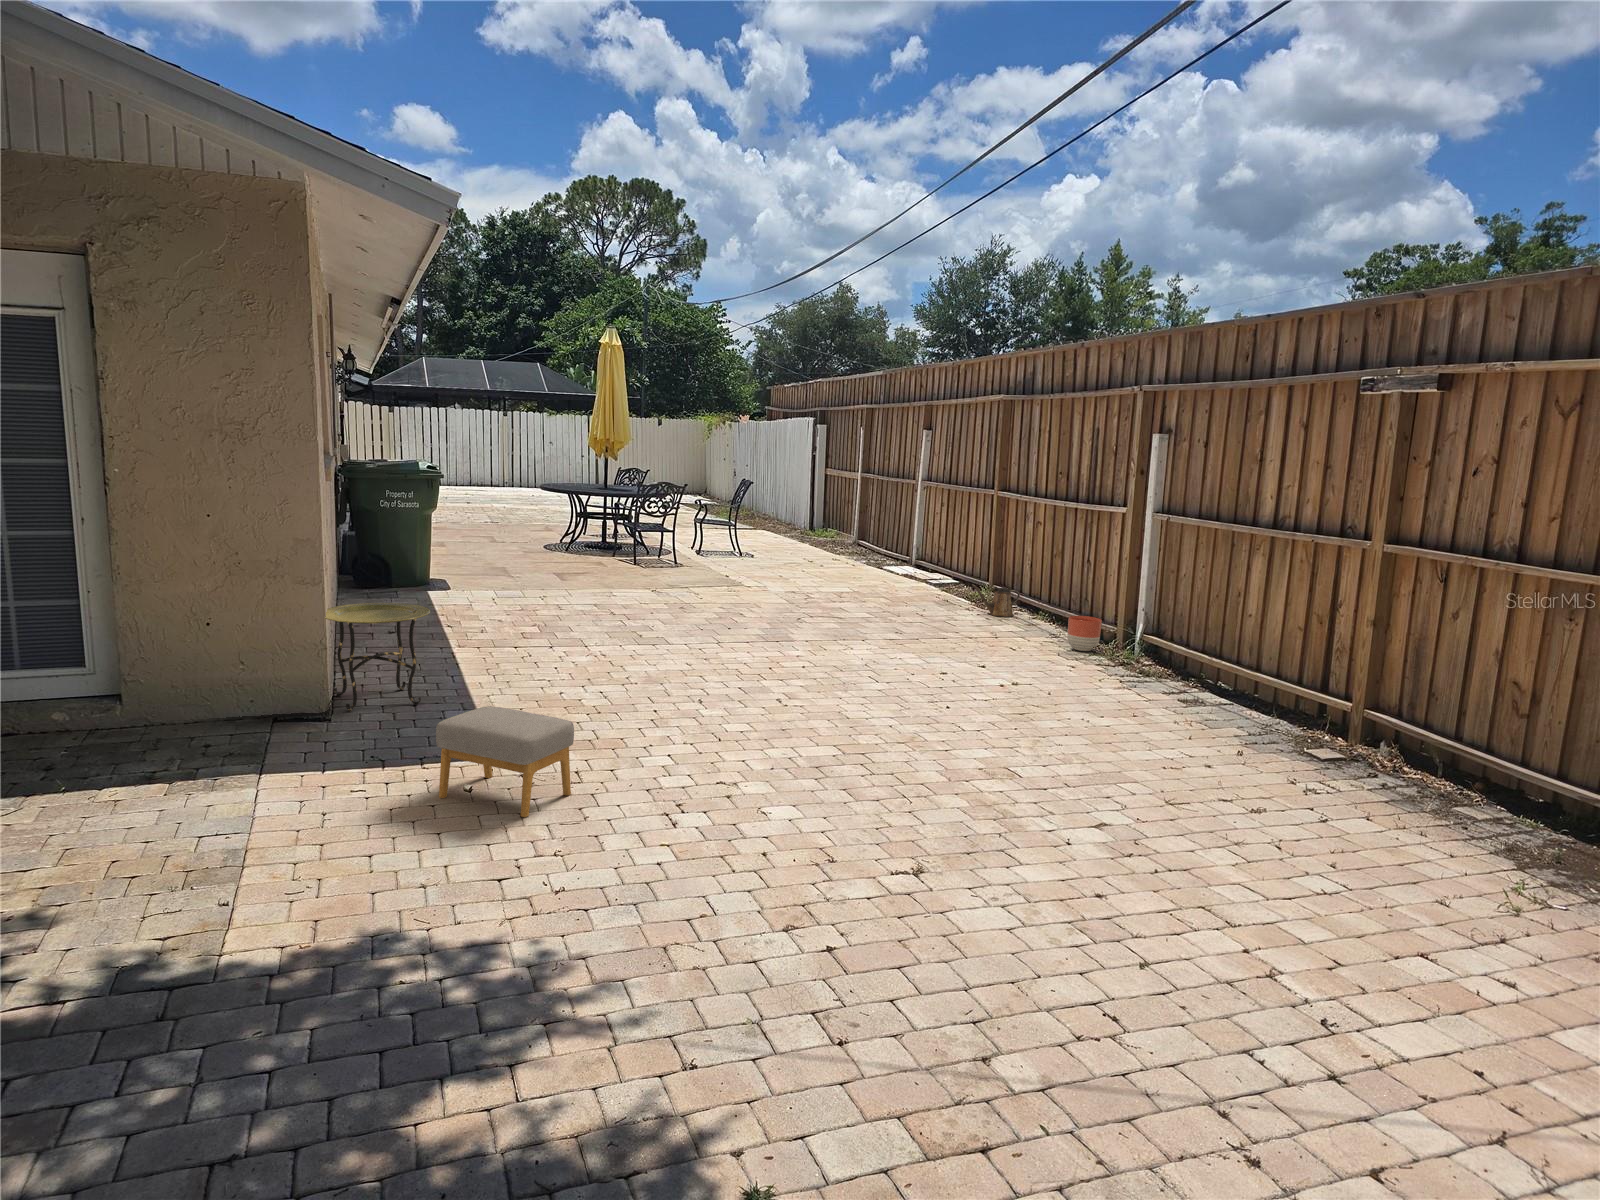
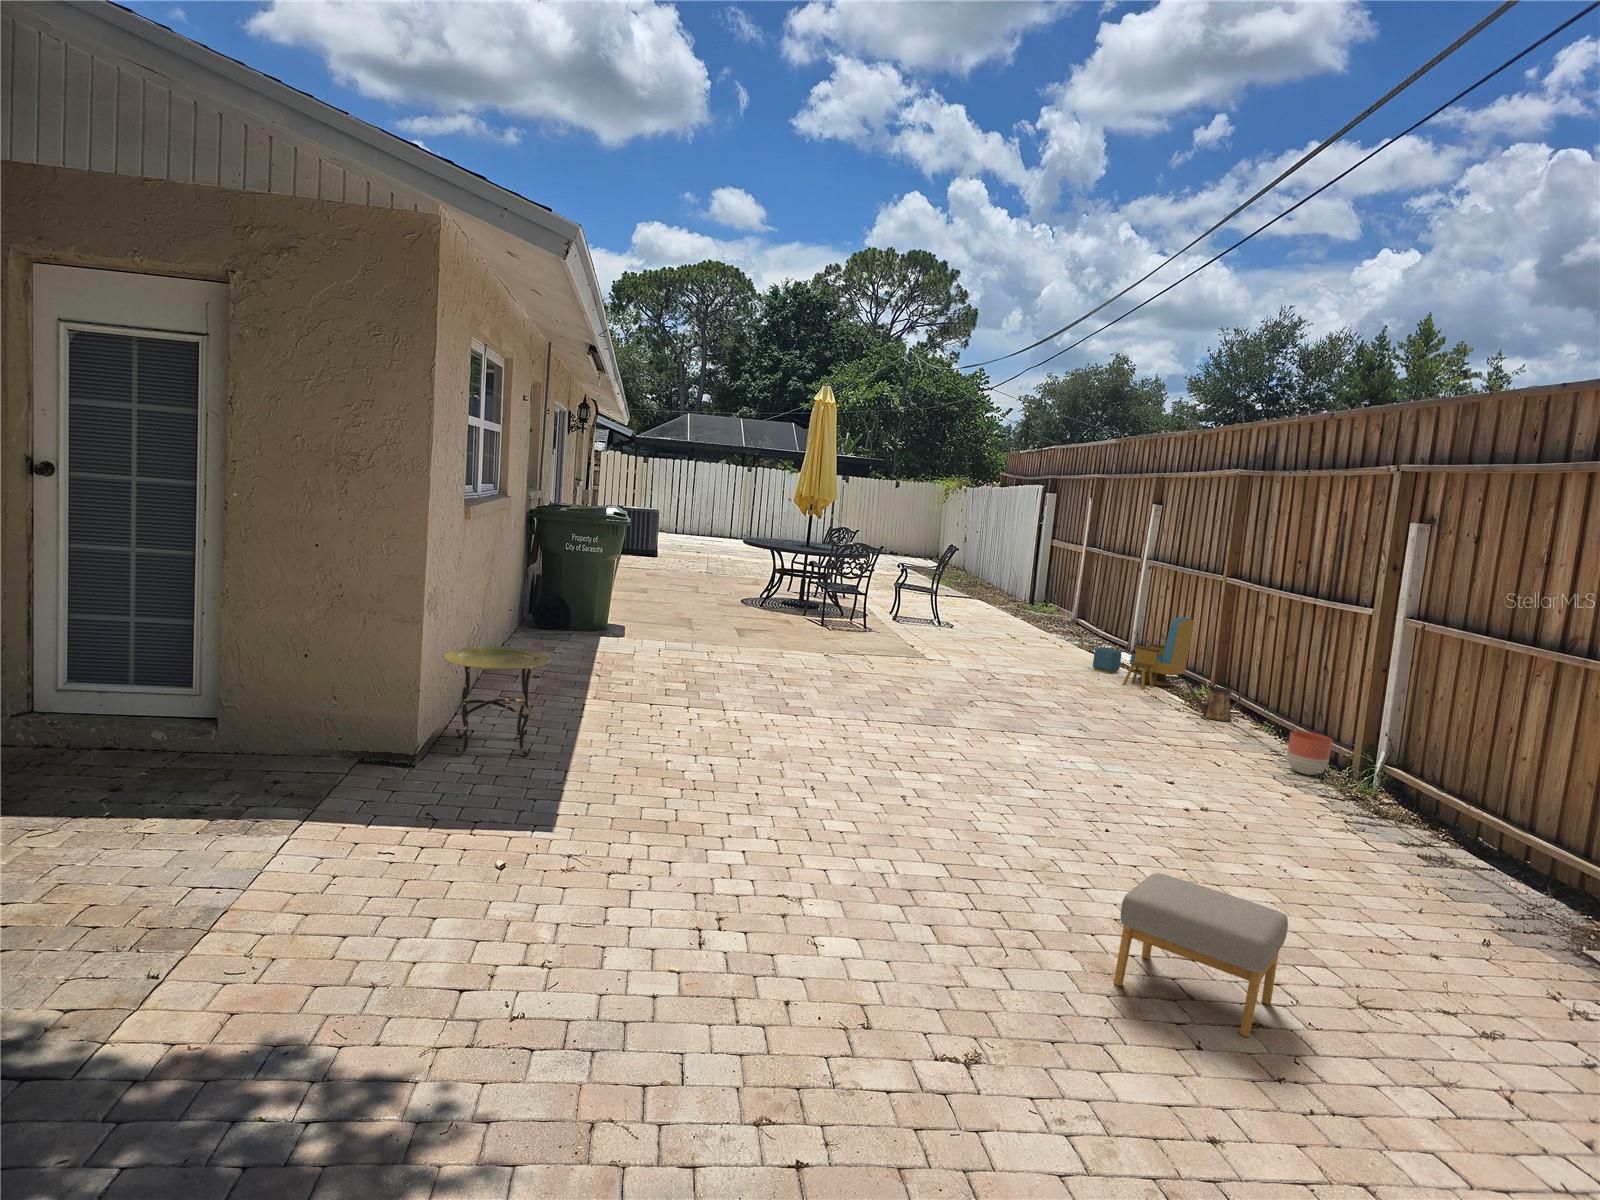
armchair: none [886,530,973,597] -> present [1093,617,1194,689]
footstool: present [436,706,574,817] -> present [1114,873,1288,1037]

